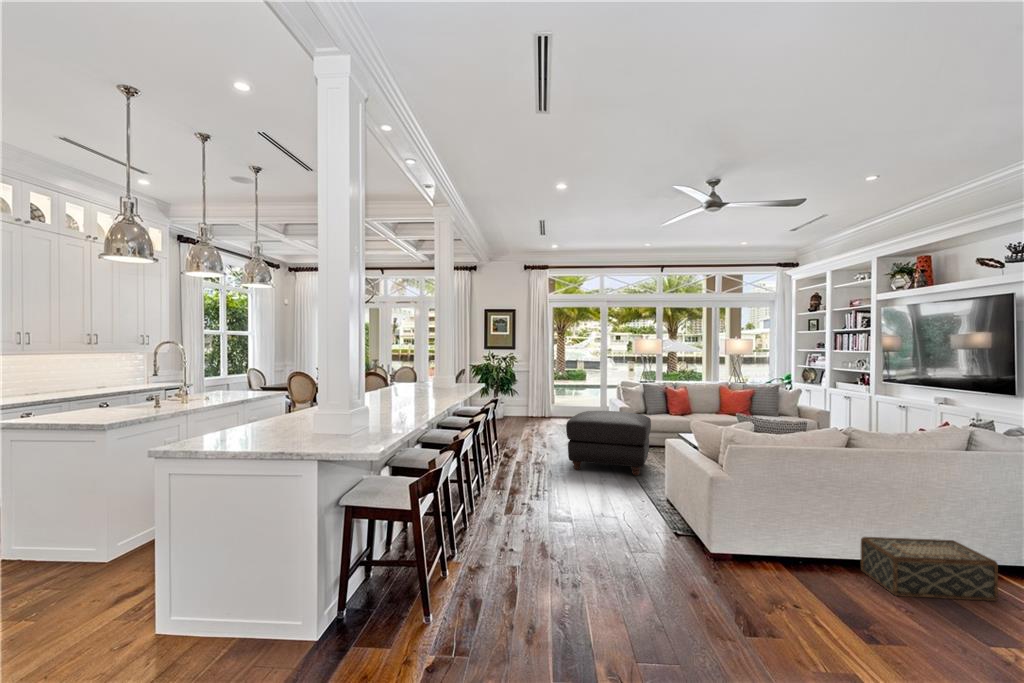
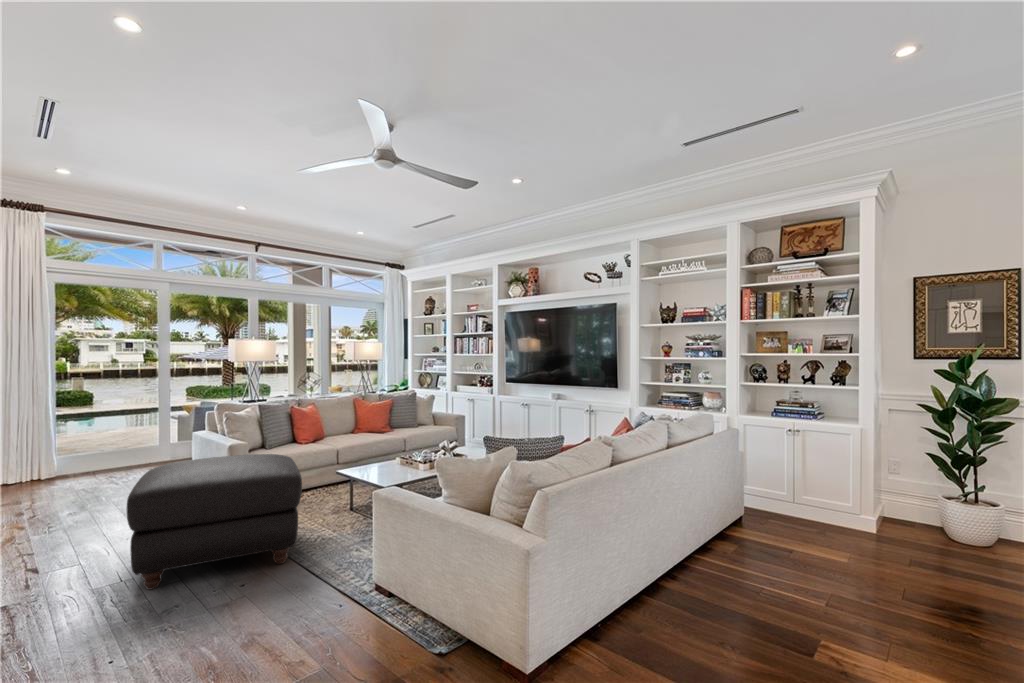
woven basket: present [861,537,998,601] -> none [674,550,783,656]

